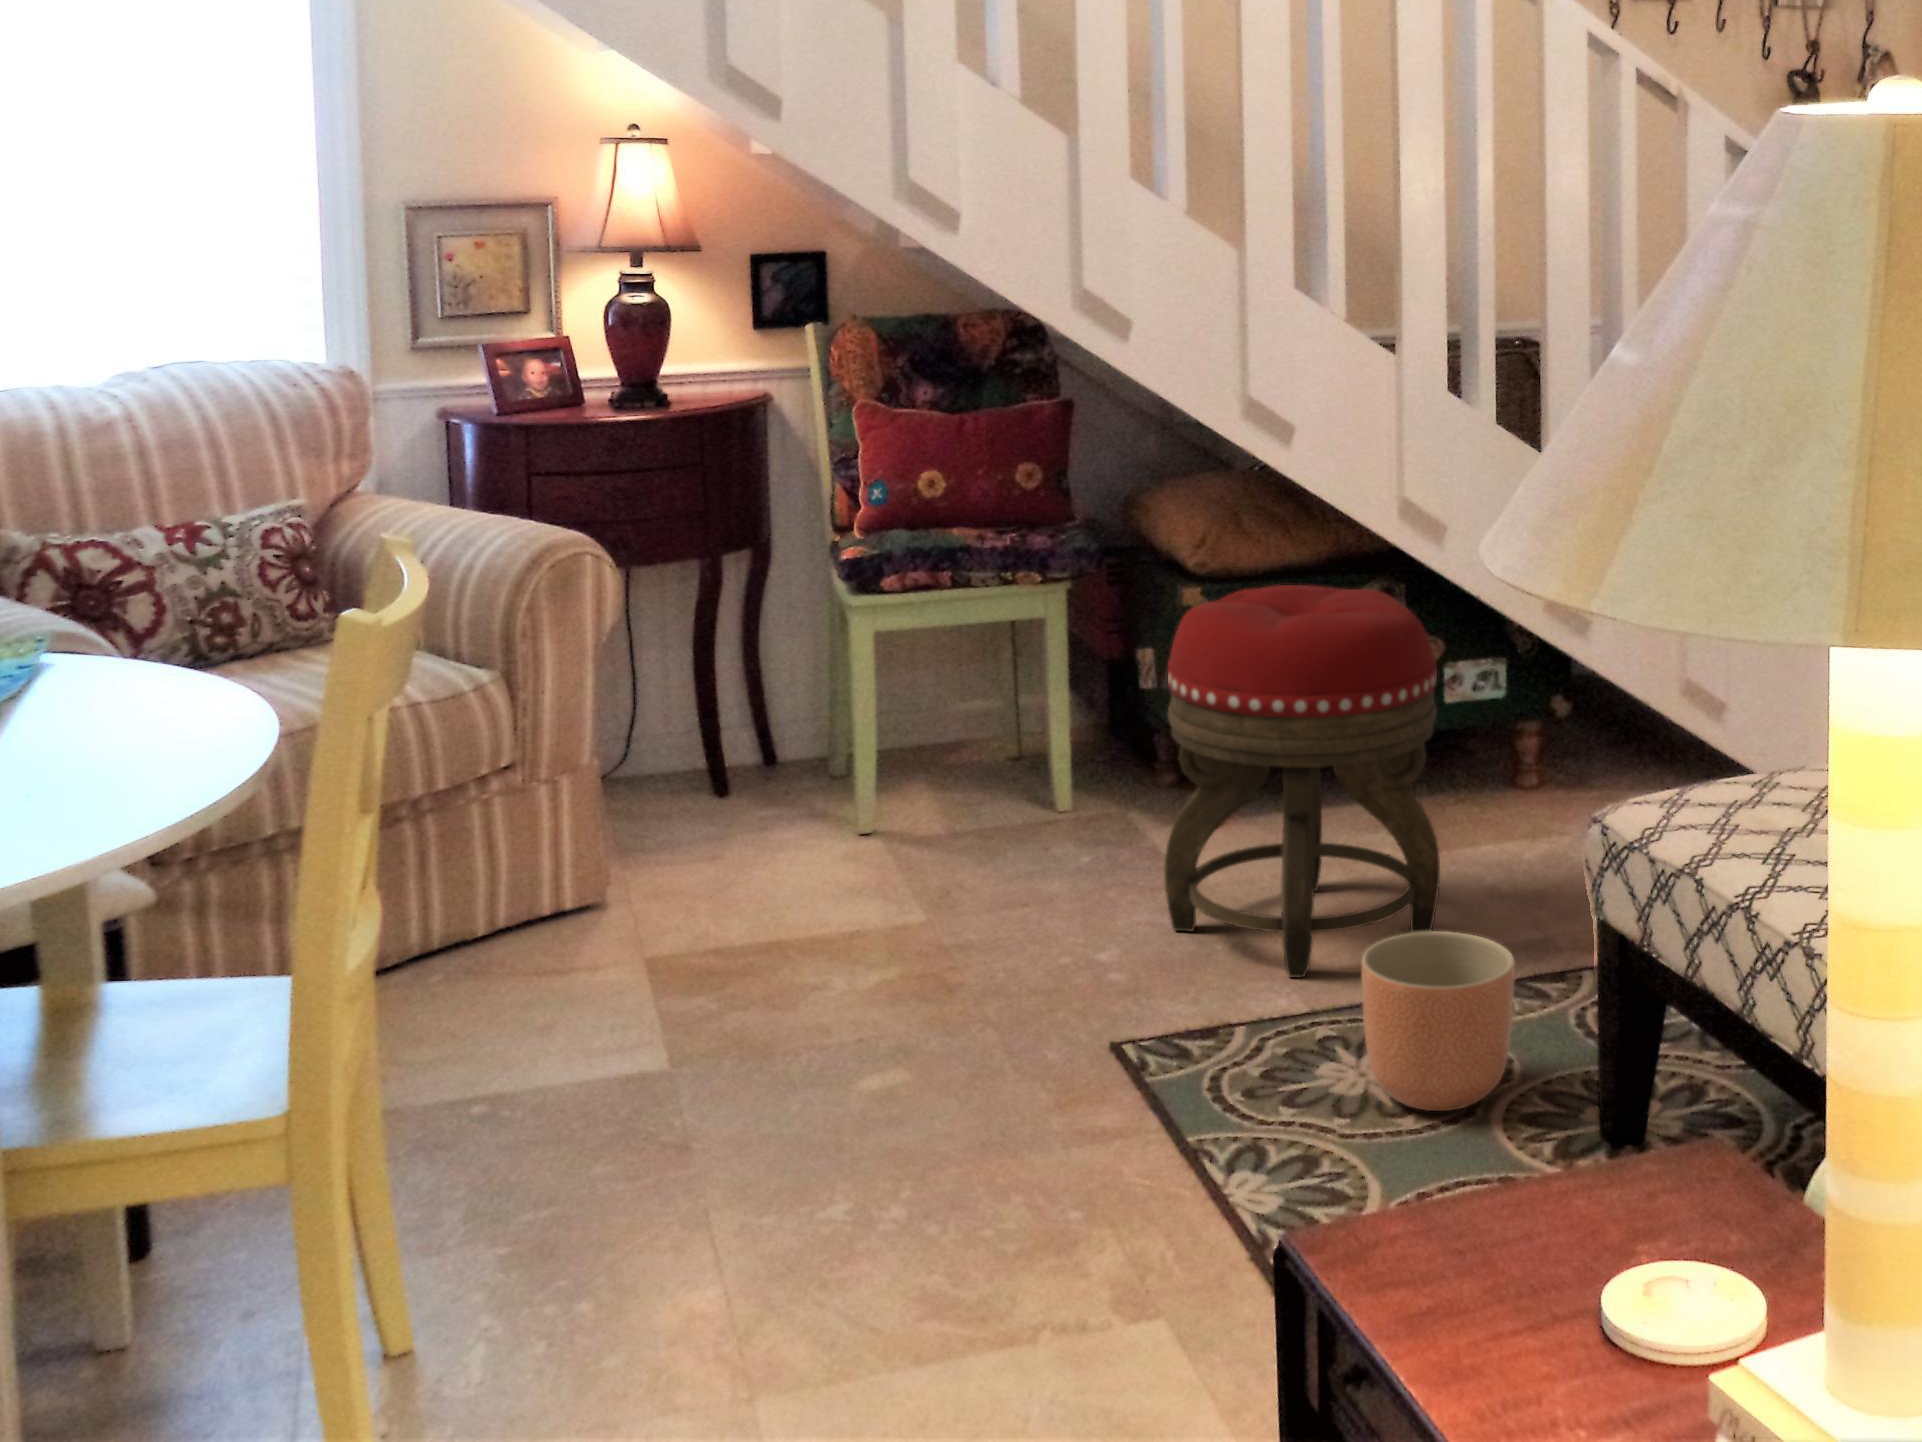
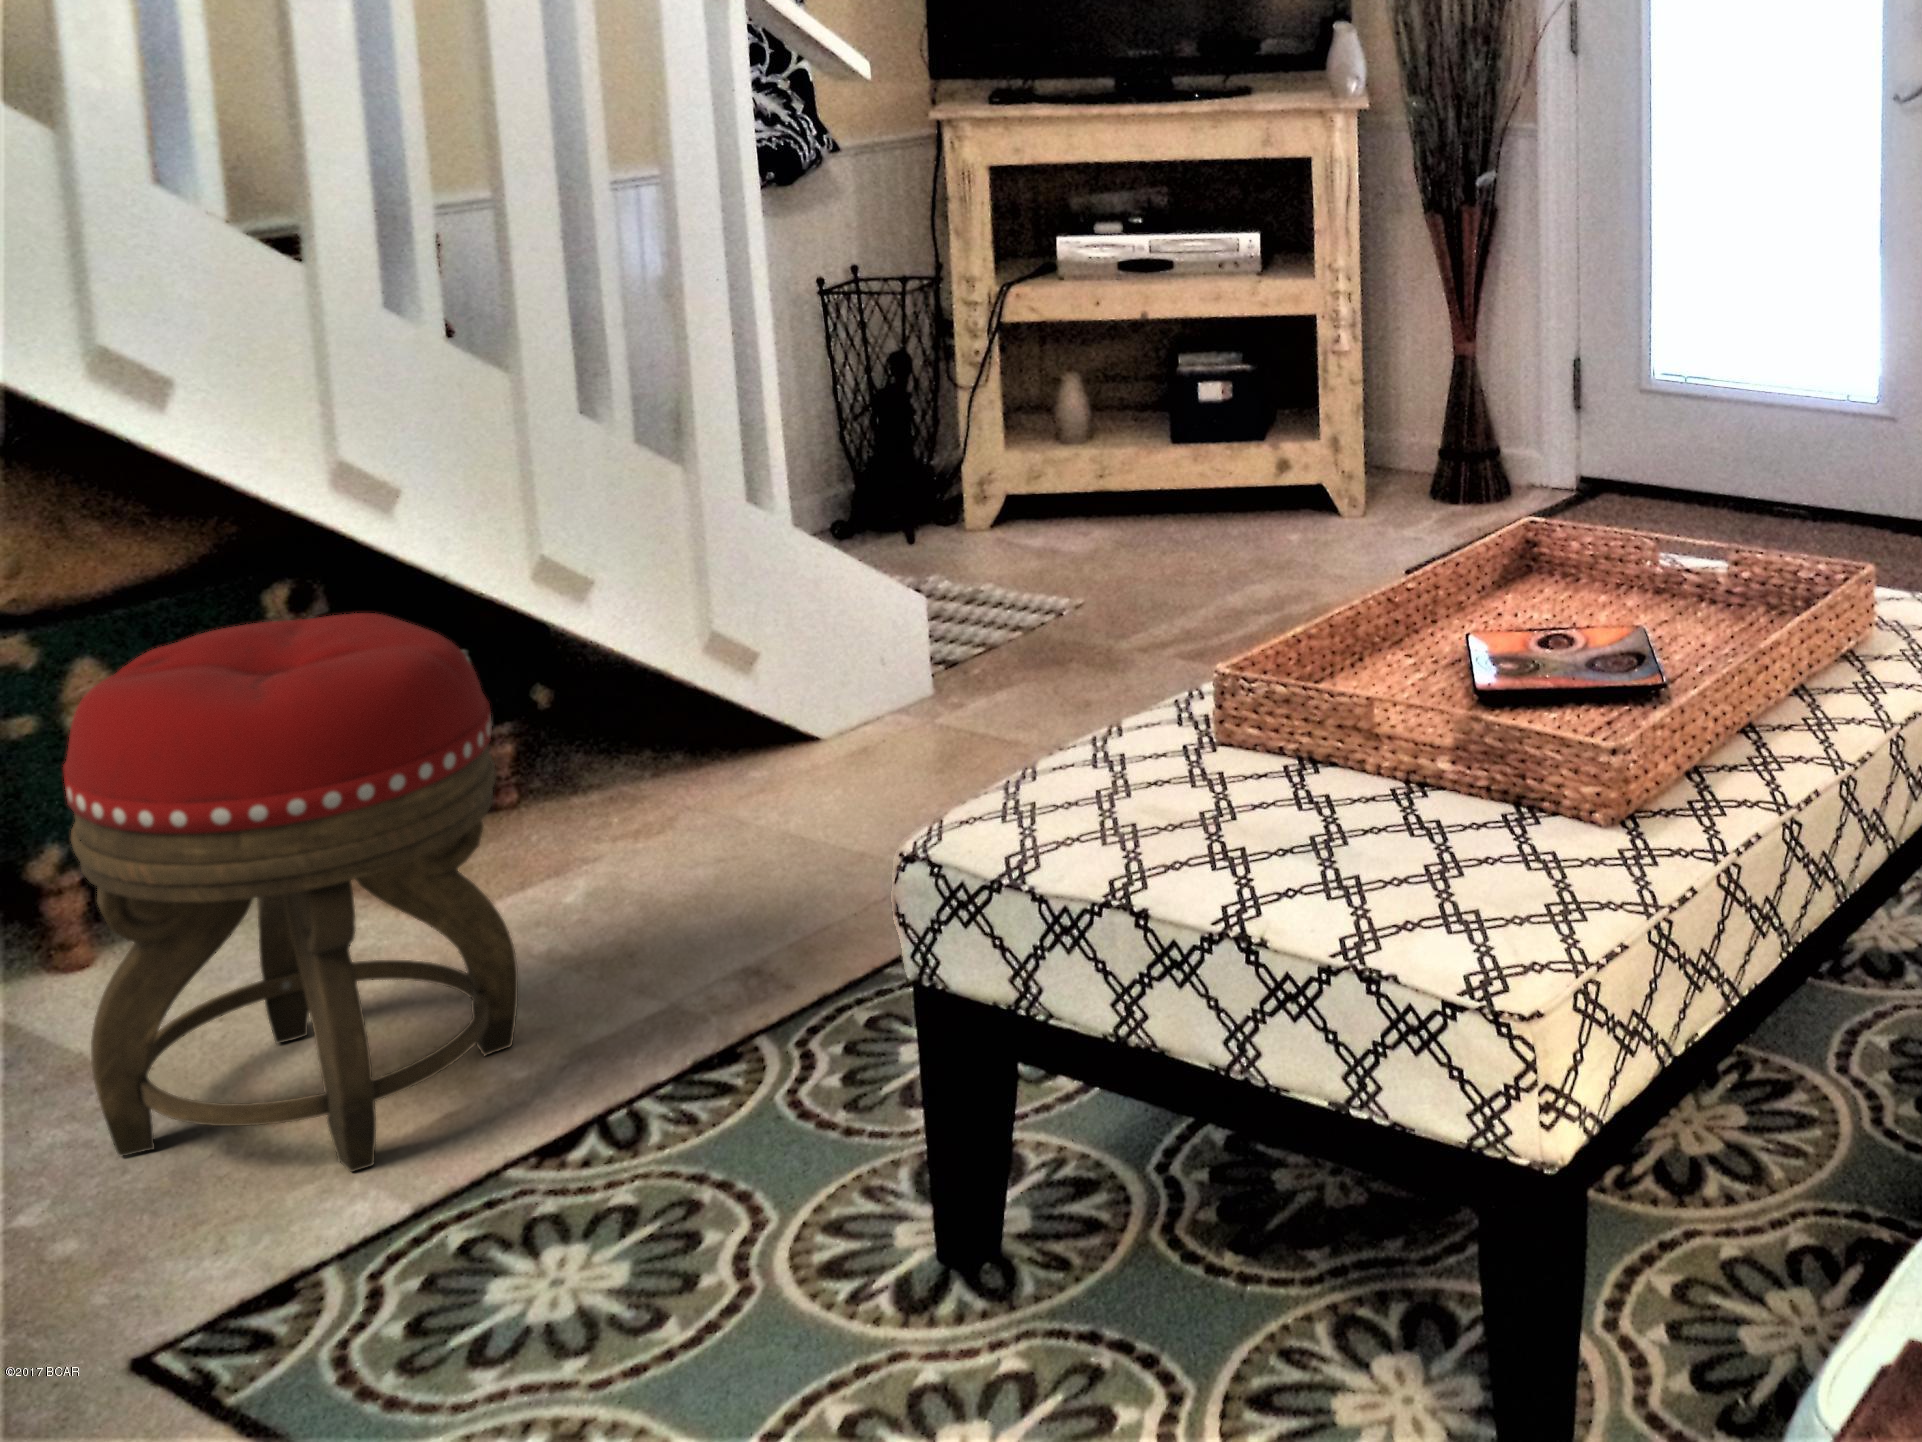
planter: present [1361,931,1515,1111] -> none [554,1047,773,1299]

